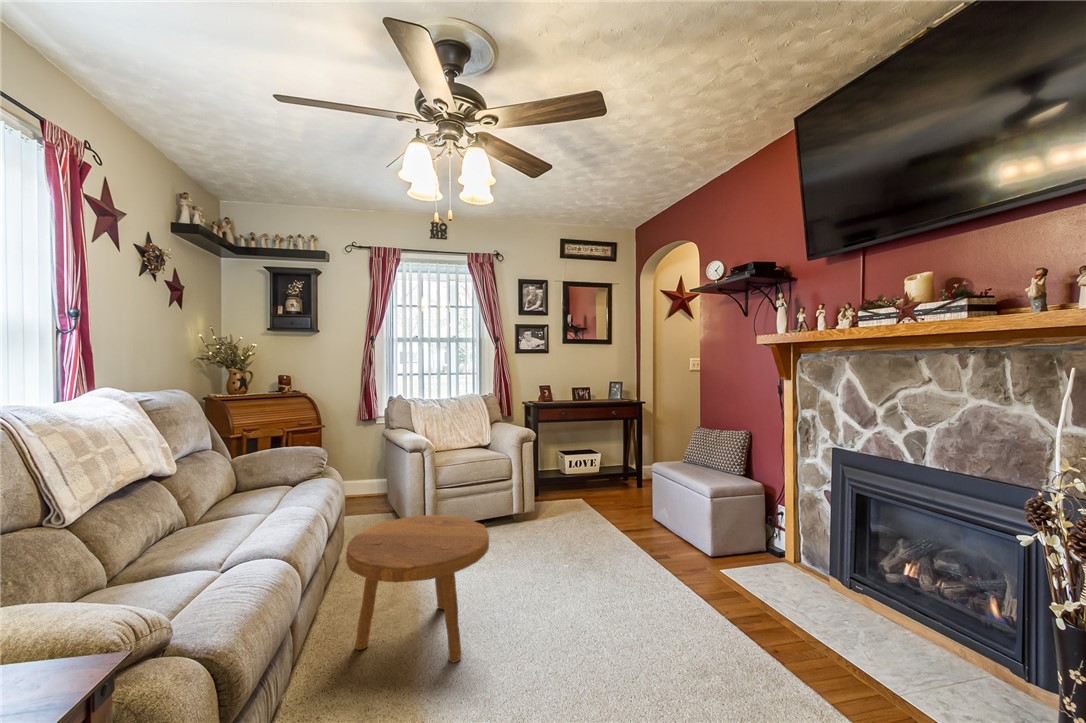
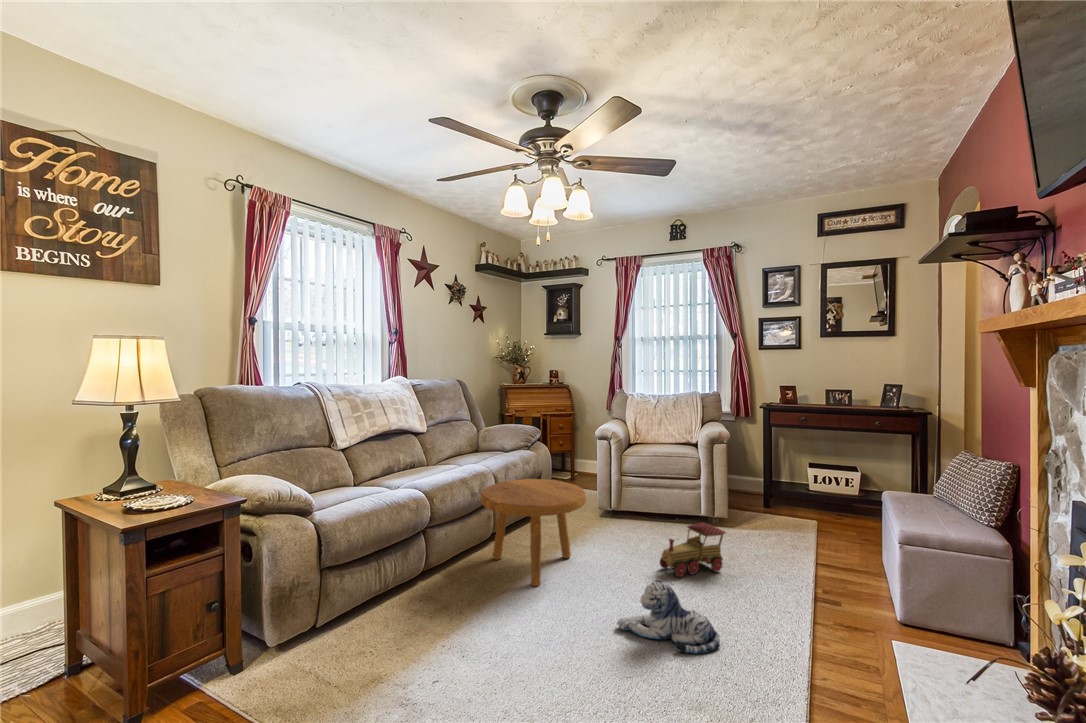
toy train: none [541,522,588,584] -> present [660,523,726,577]
plush toy: none [593,594,681,665] -> present [617,579,720,654]

